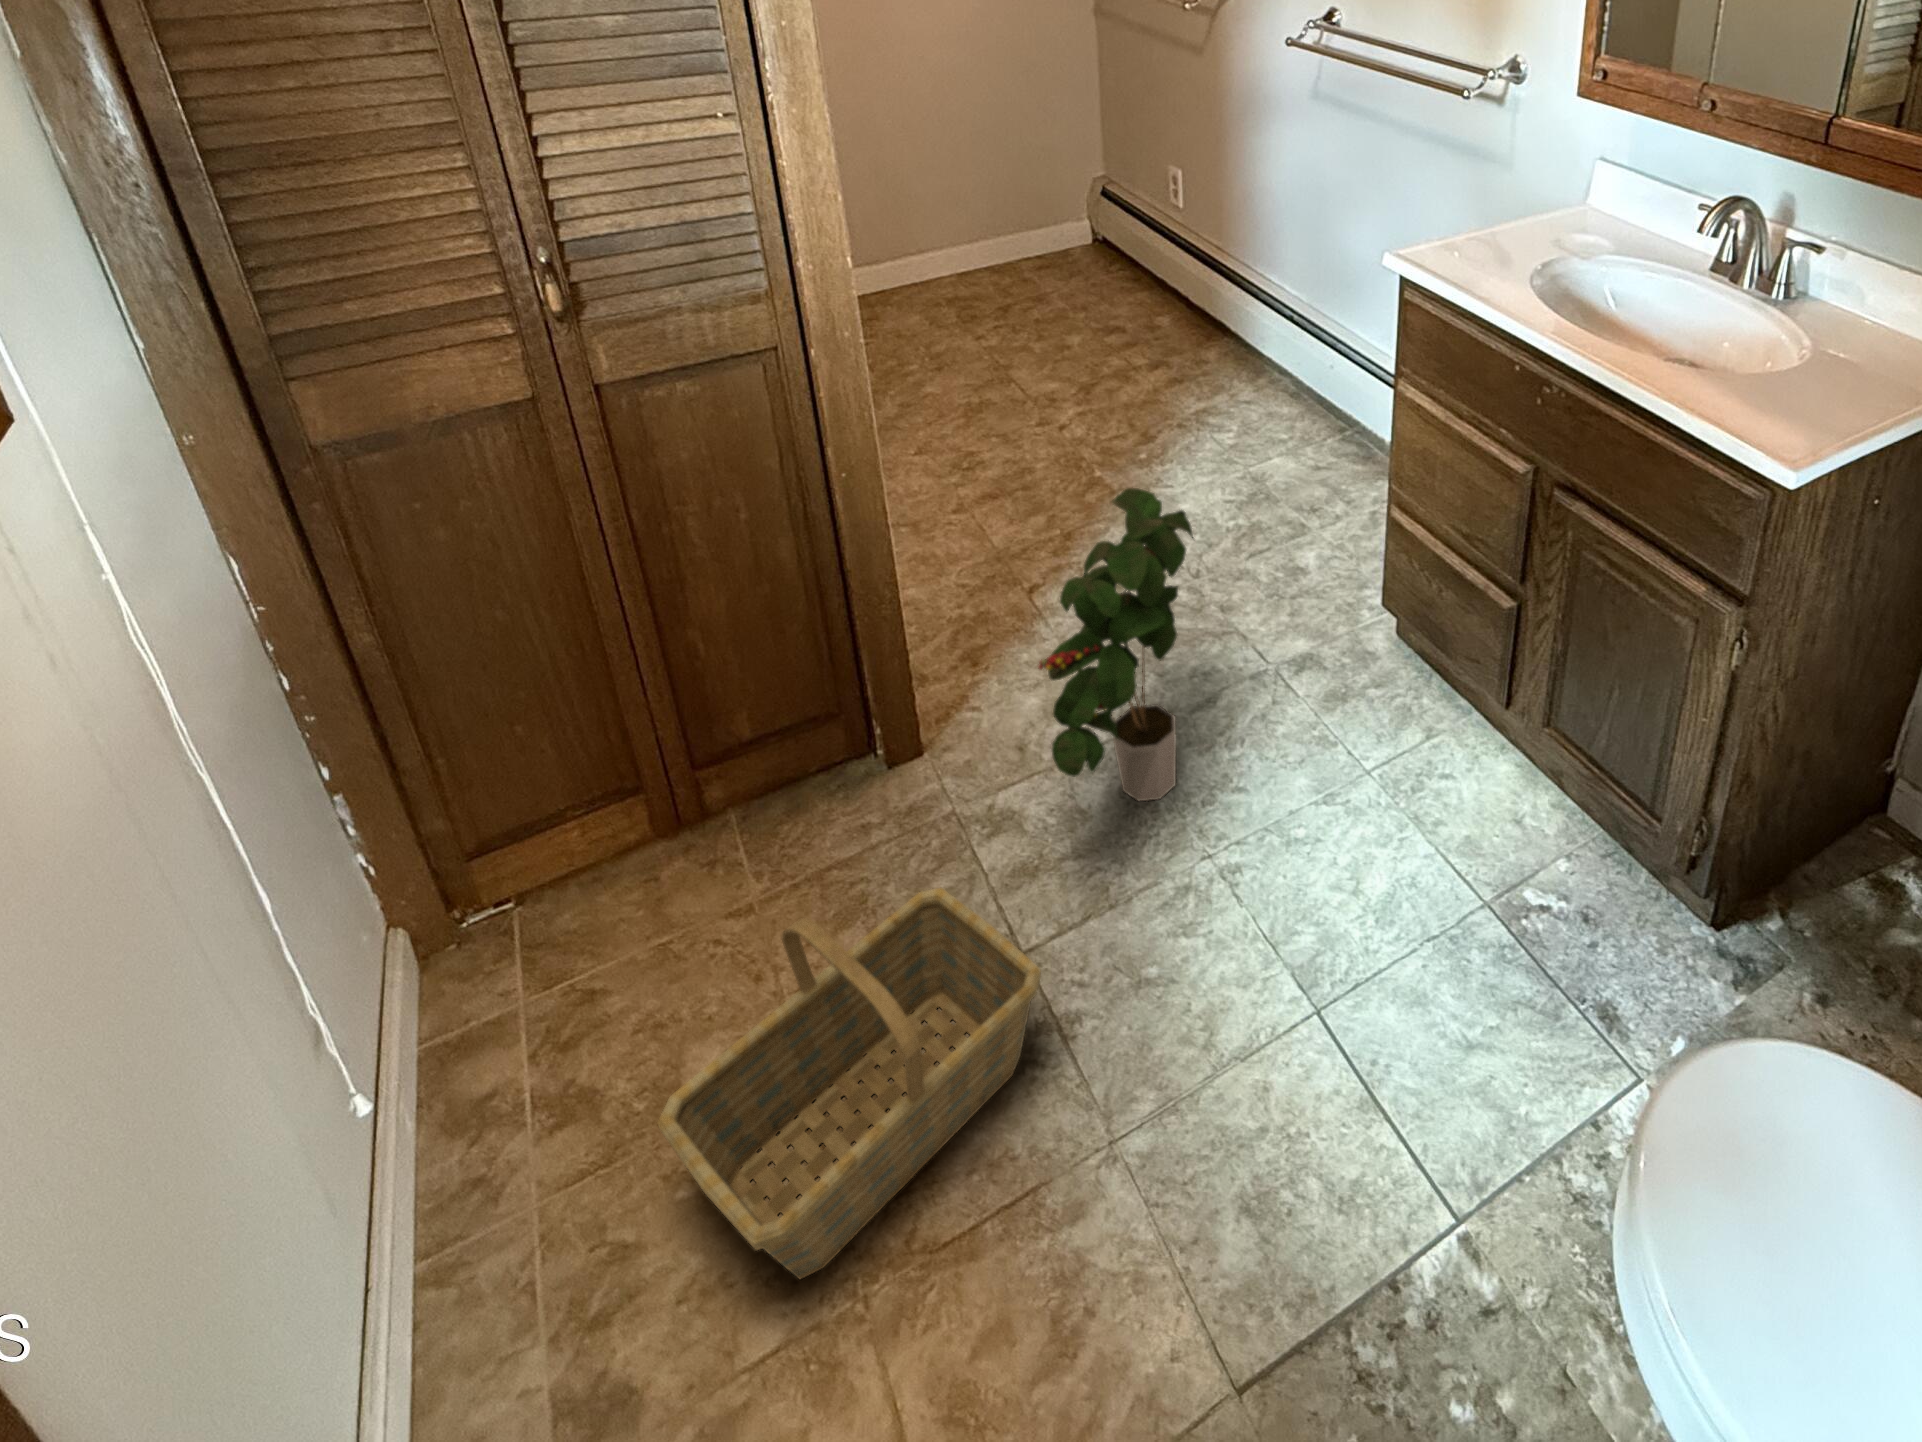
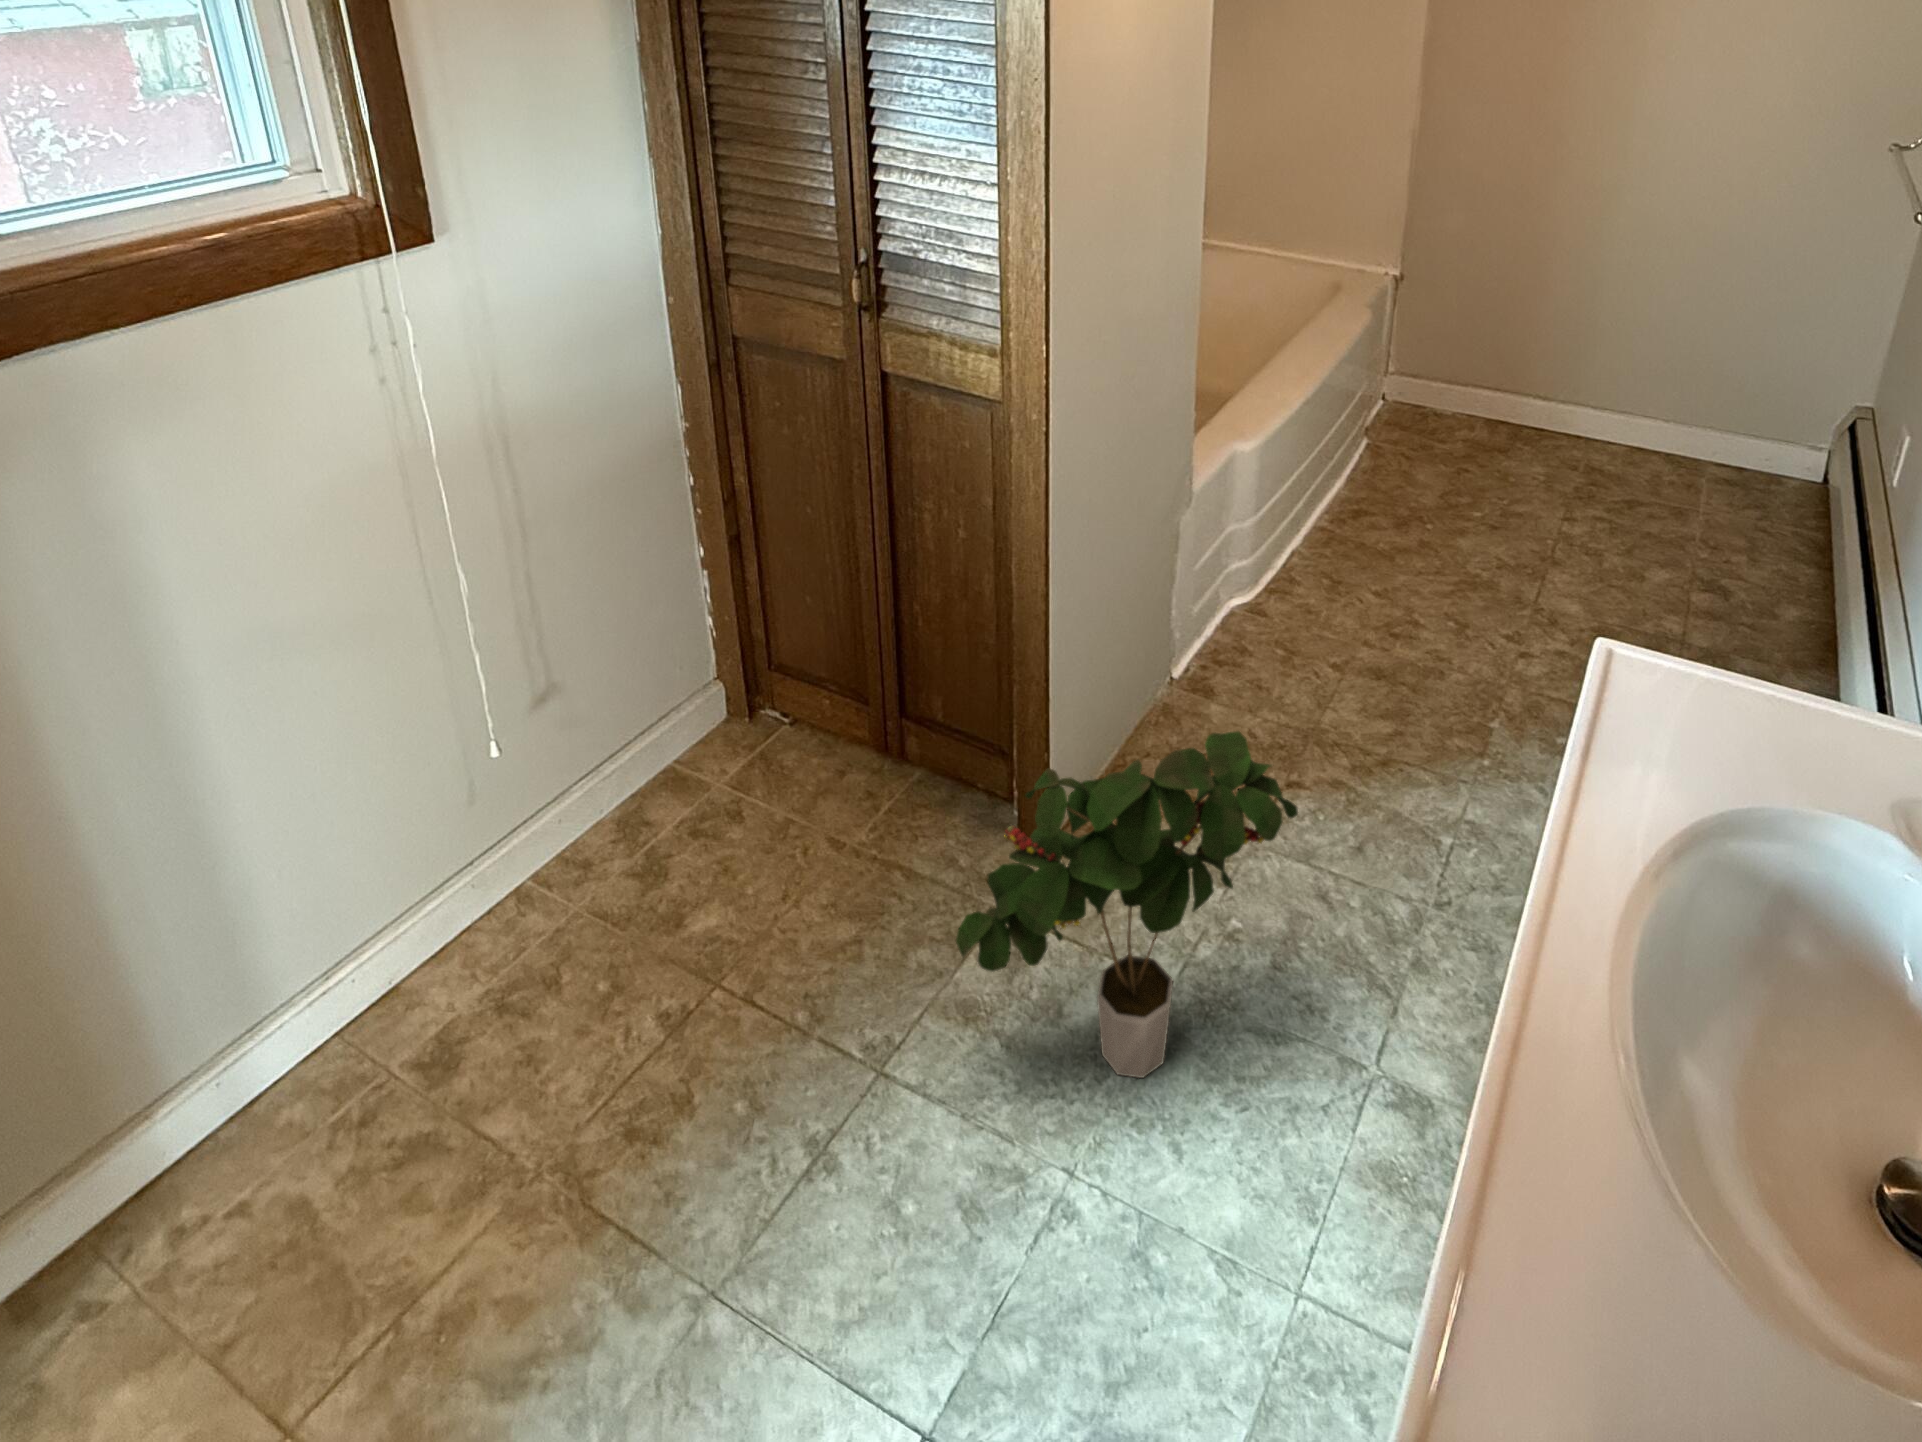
basket: present [658,888,1041,1279] -> none [492,860,845,1151]

